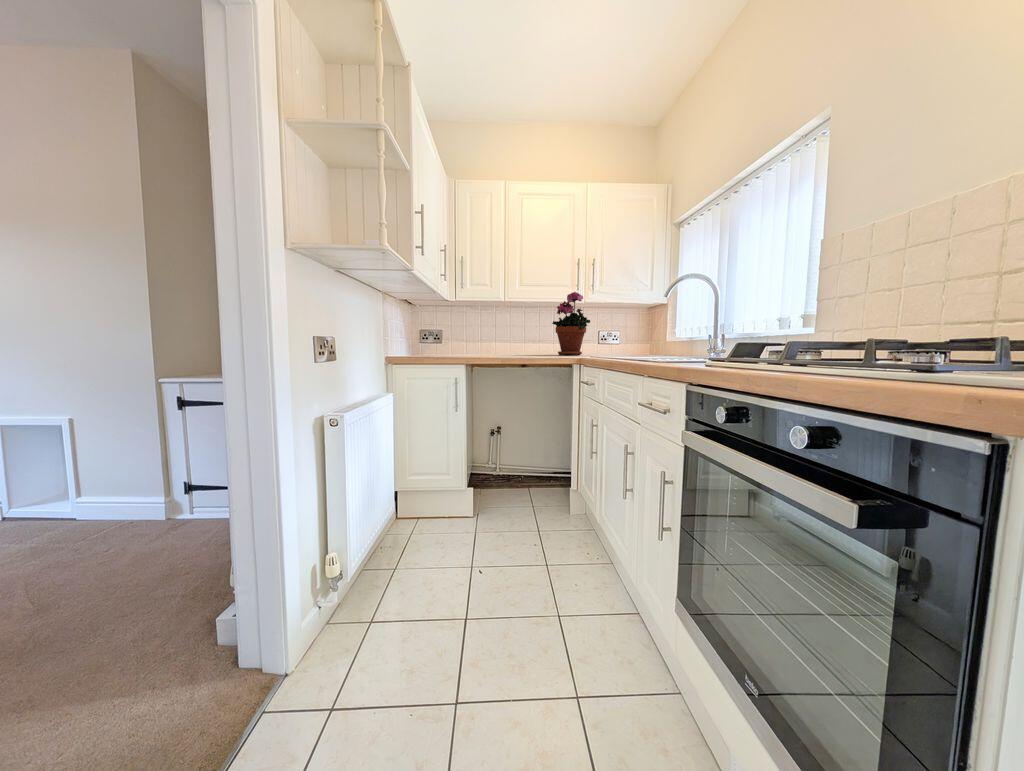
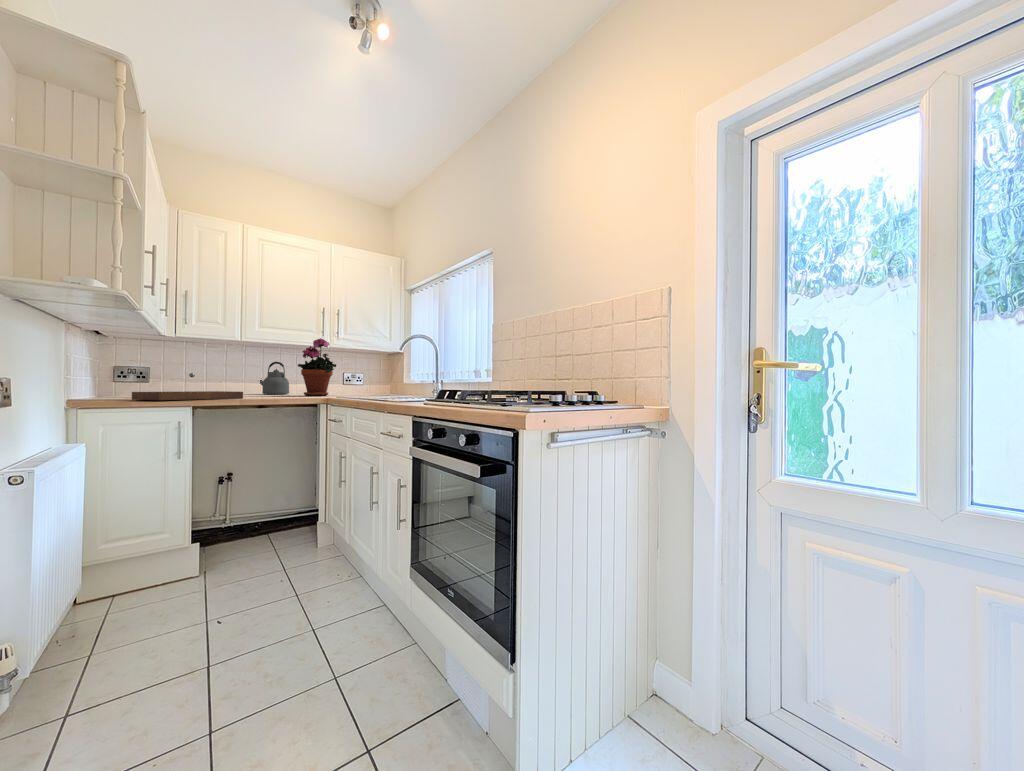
kettle: none [517,321,546,353] -> present [260,362,289,394]
tray: none [423,333,503,358] -> present [132,373,243,400]

